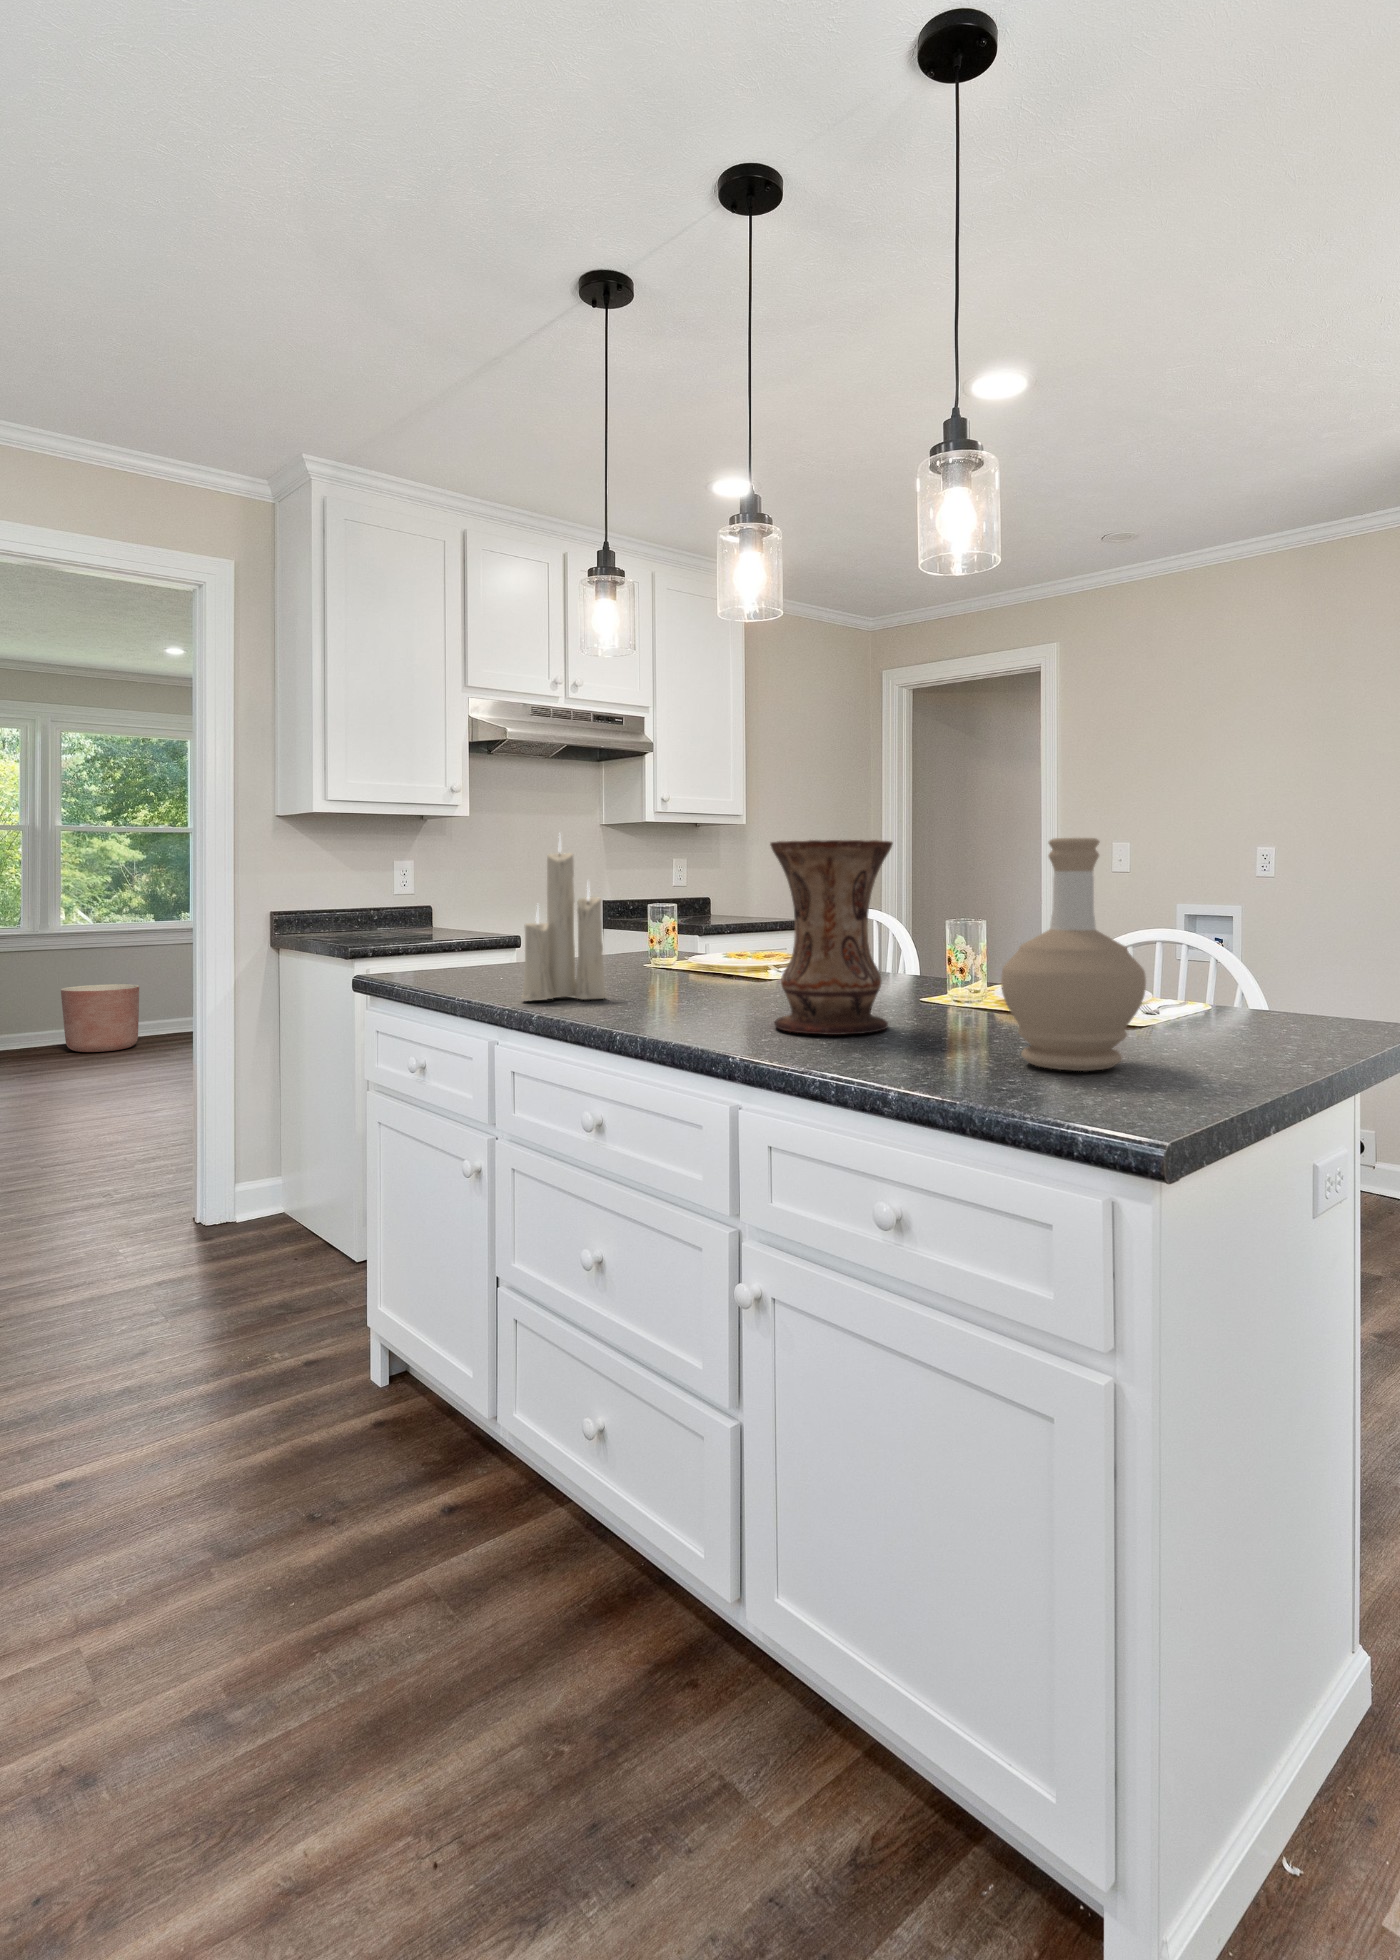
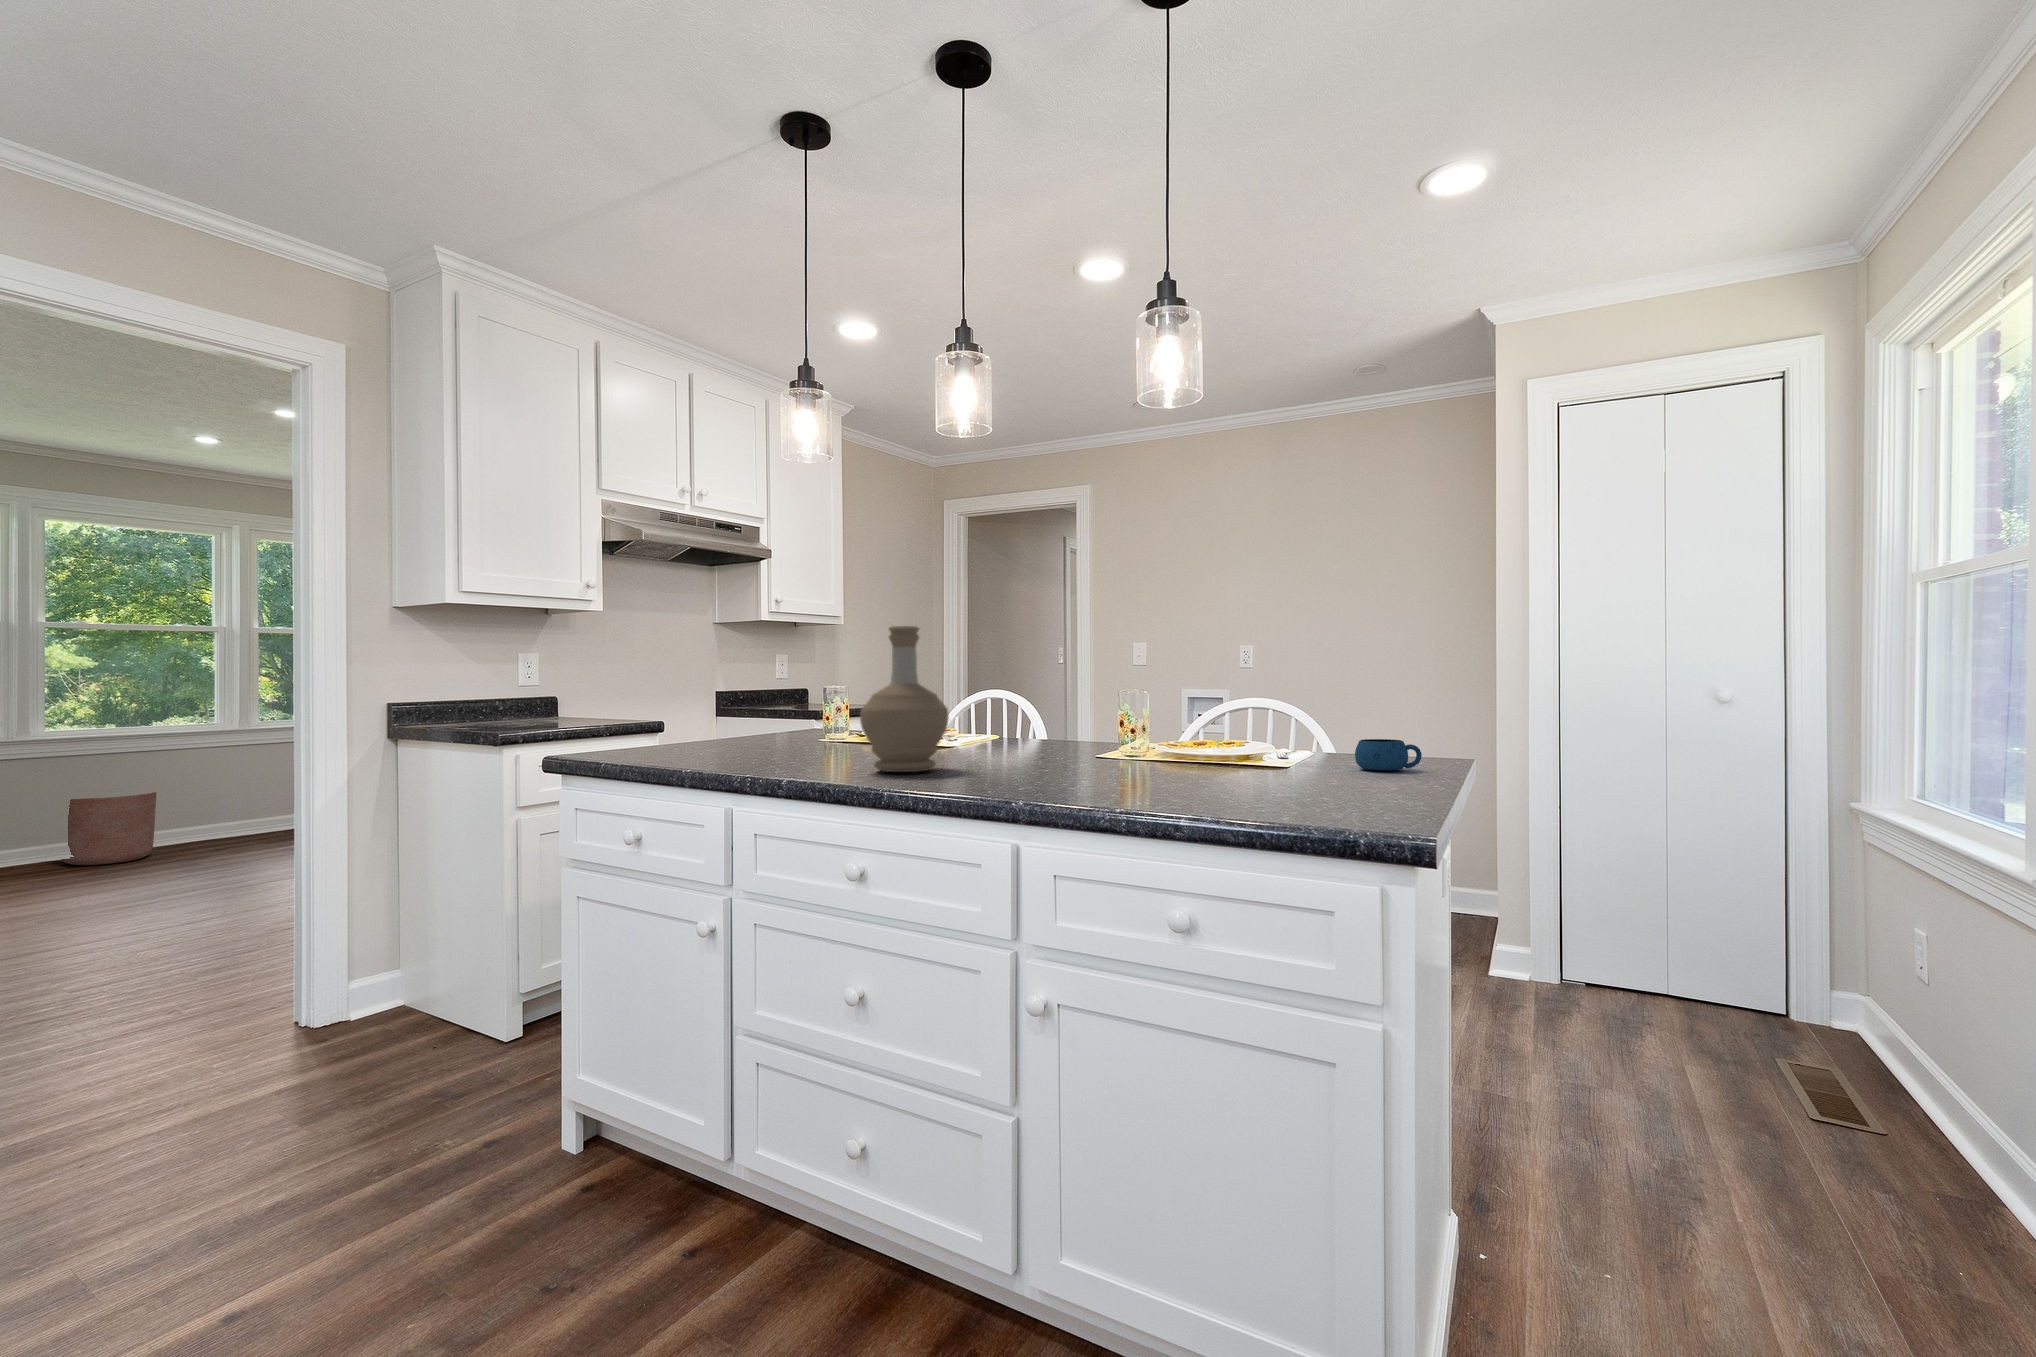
candle: present [522,838,605,1000] -> none [757,609,833,767]
bottle: present [1001,838,1146,1071] -> present [860,626,949,772]
vase: present [770,840,893,1035] -> none [1013,621,1114,783]
mug: none [1224,990,1315,1033] -> present [1355,739,1422,771]

